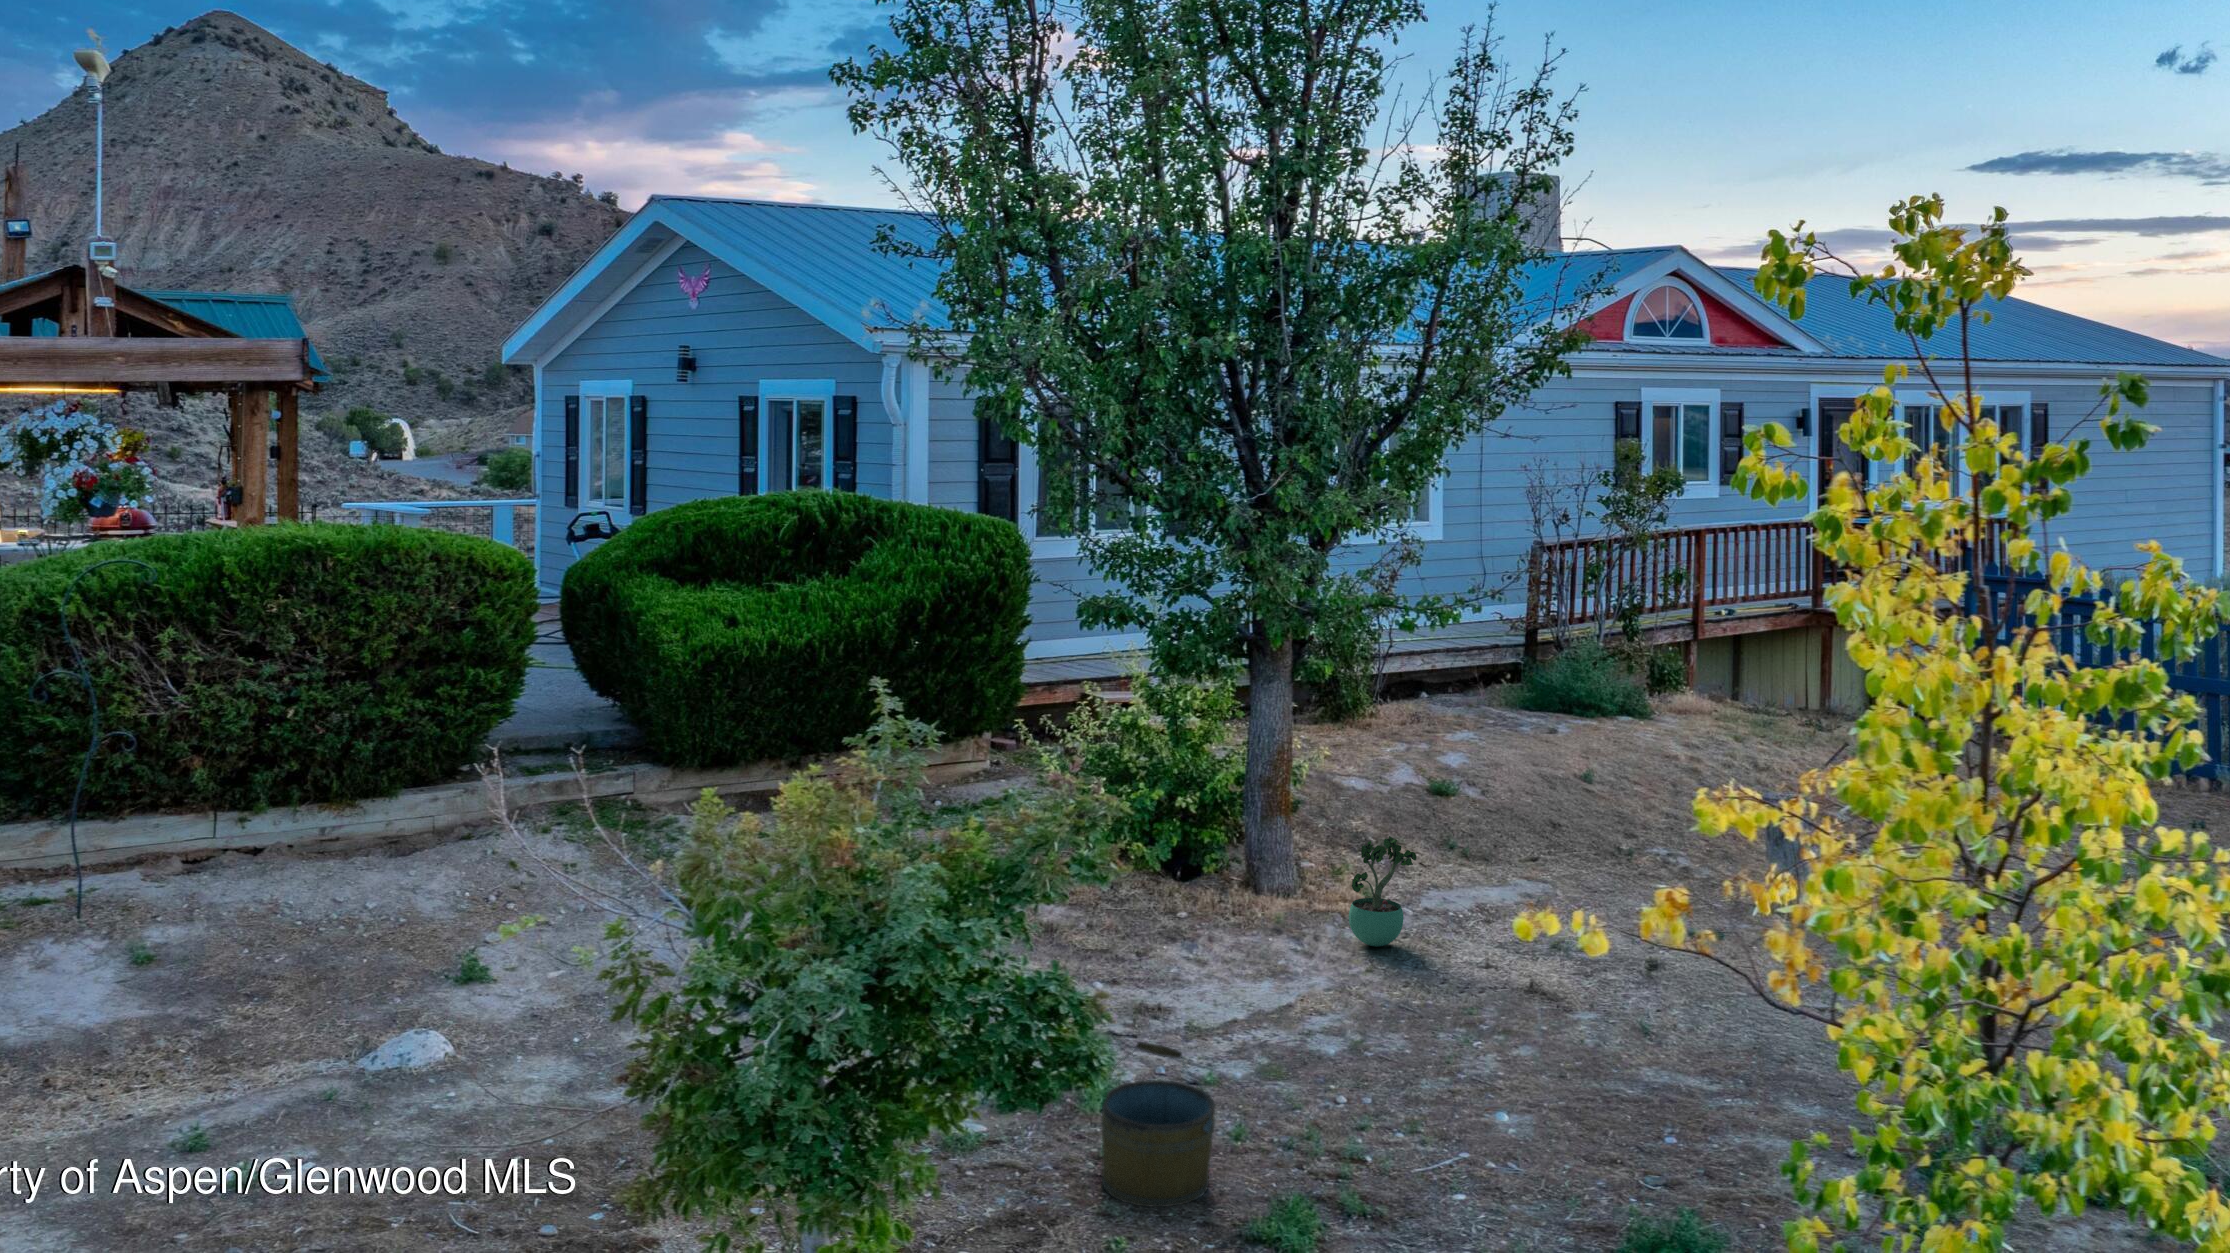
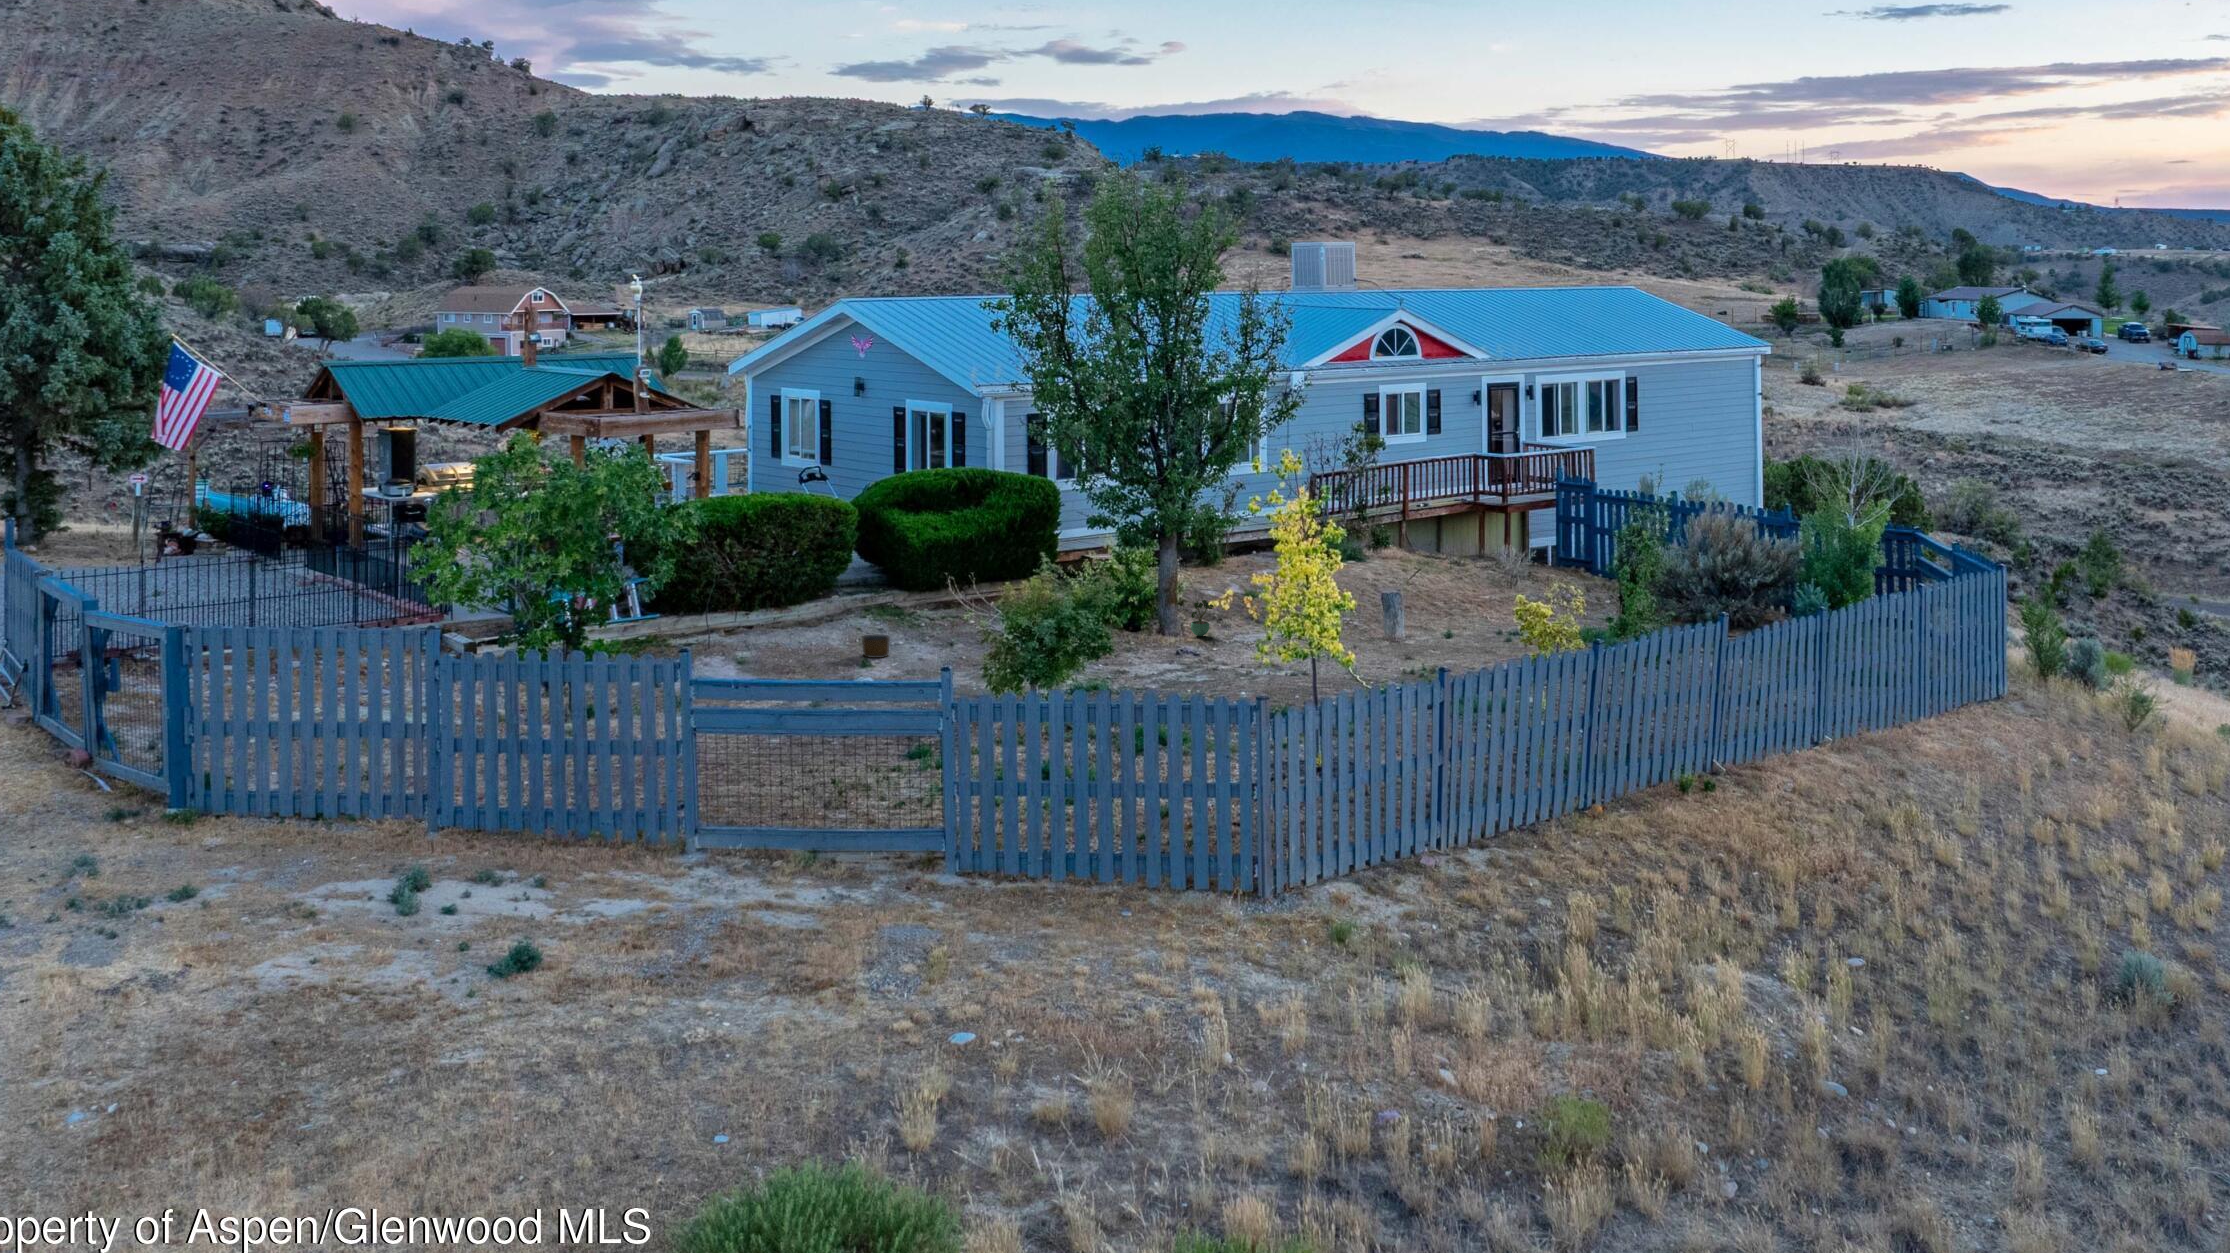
bucket: present [1101,1042,1215,1207] -> present [862,623,890,658]

